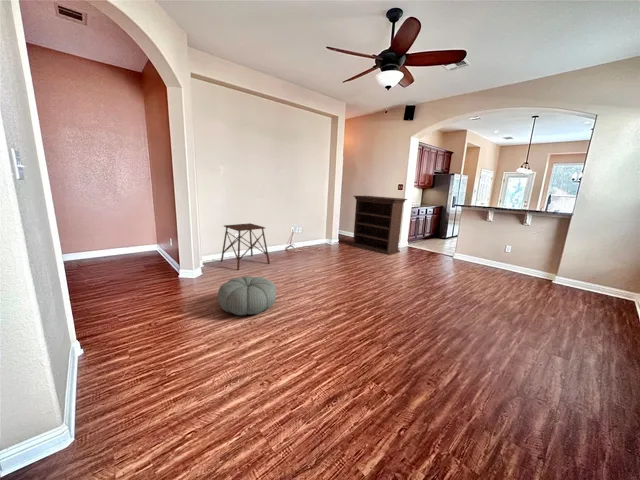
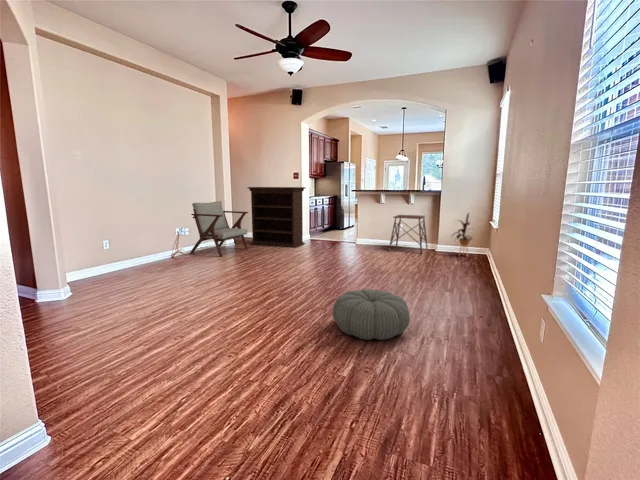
lounge chair: none [299,207,350,255] -> present [190,201,248,257]
side table: present [221,223,270,270] -> present [389,215,428,254]
house plant: none [577,247,620,300] -> present [456,214,471,256]
pouf: present [218,276,276,315] -> present [333,289,410,340]

